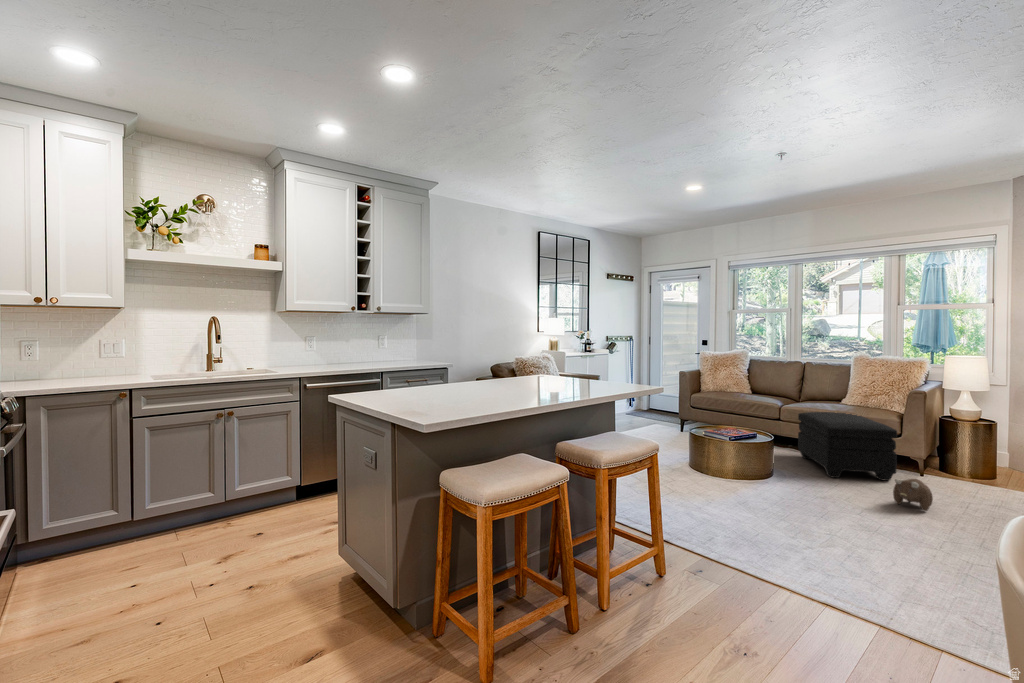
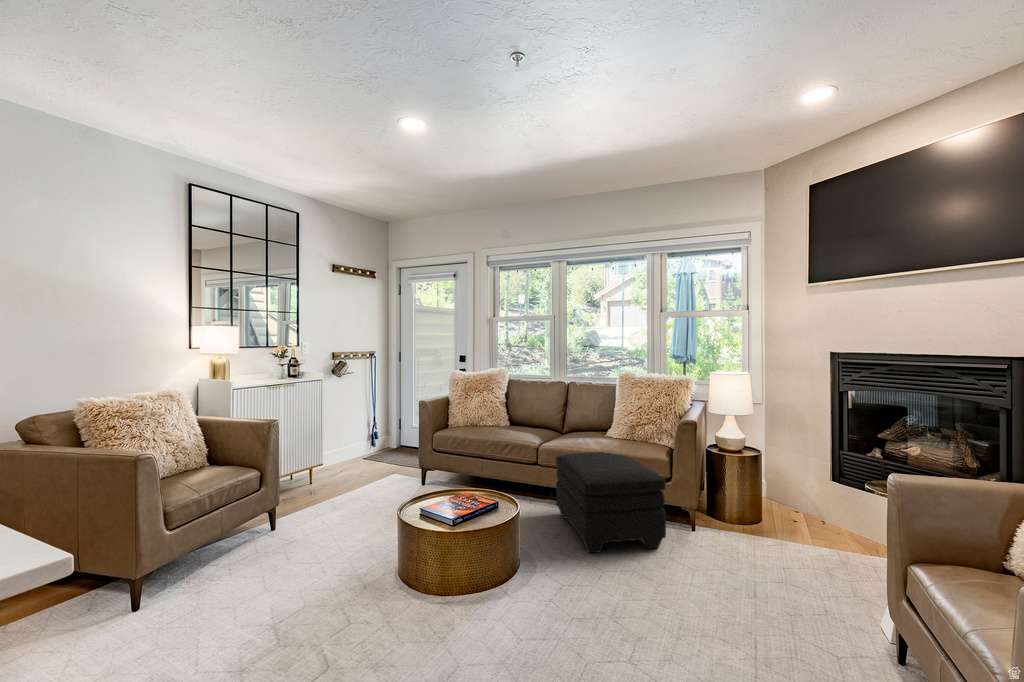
plush toy: present [893,479,933,511] -> none [662,560,709,610]

